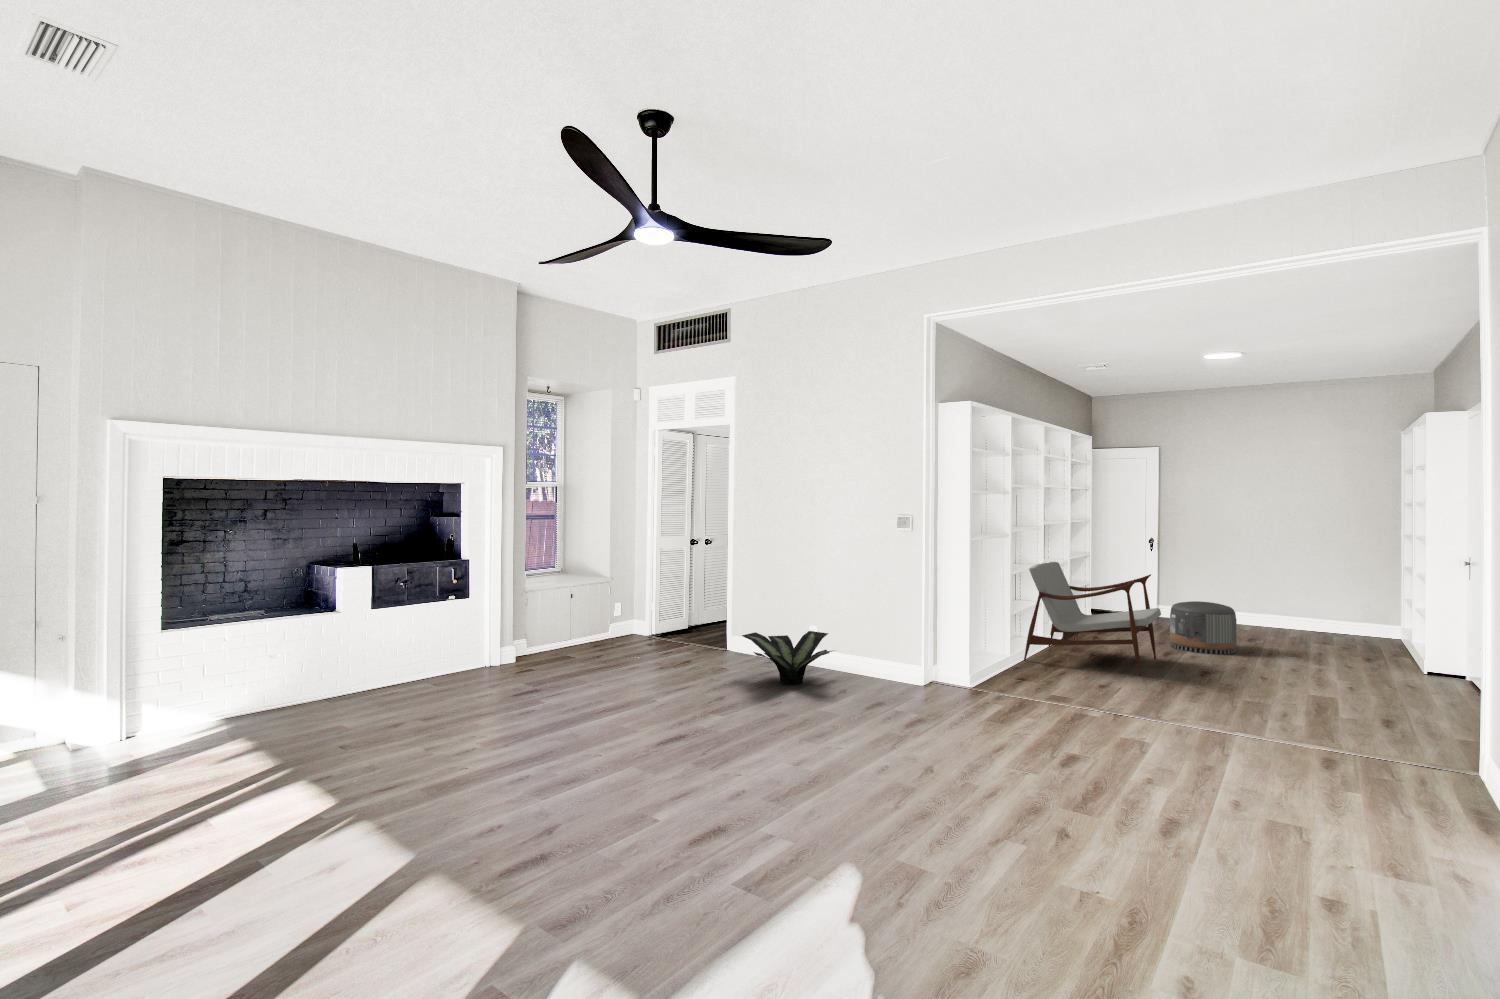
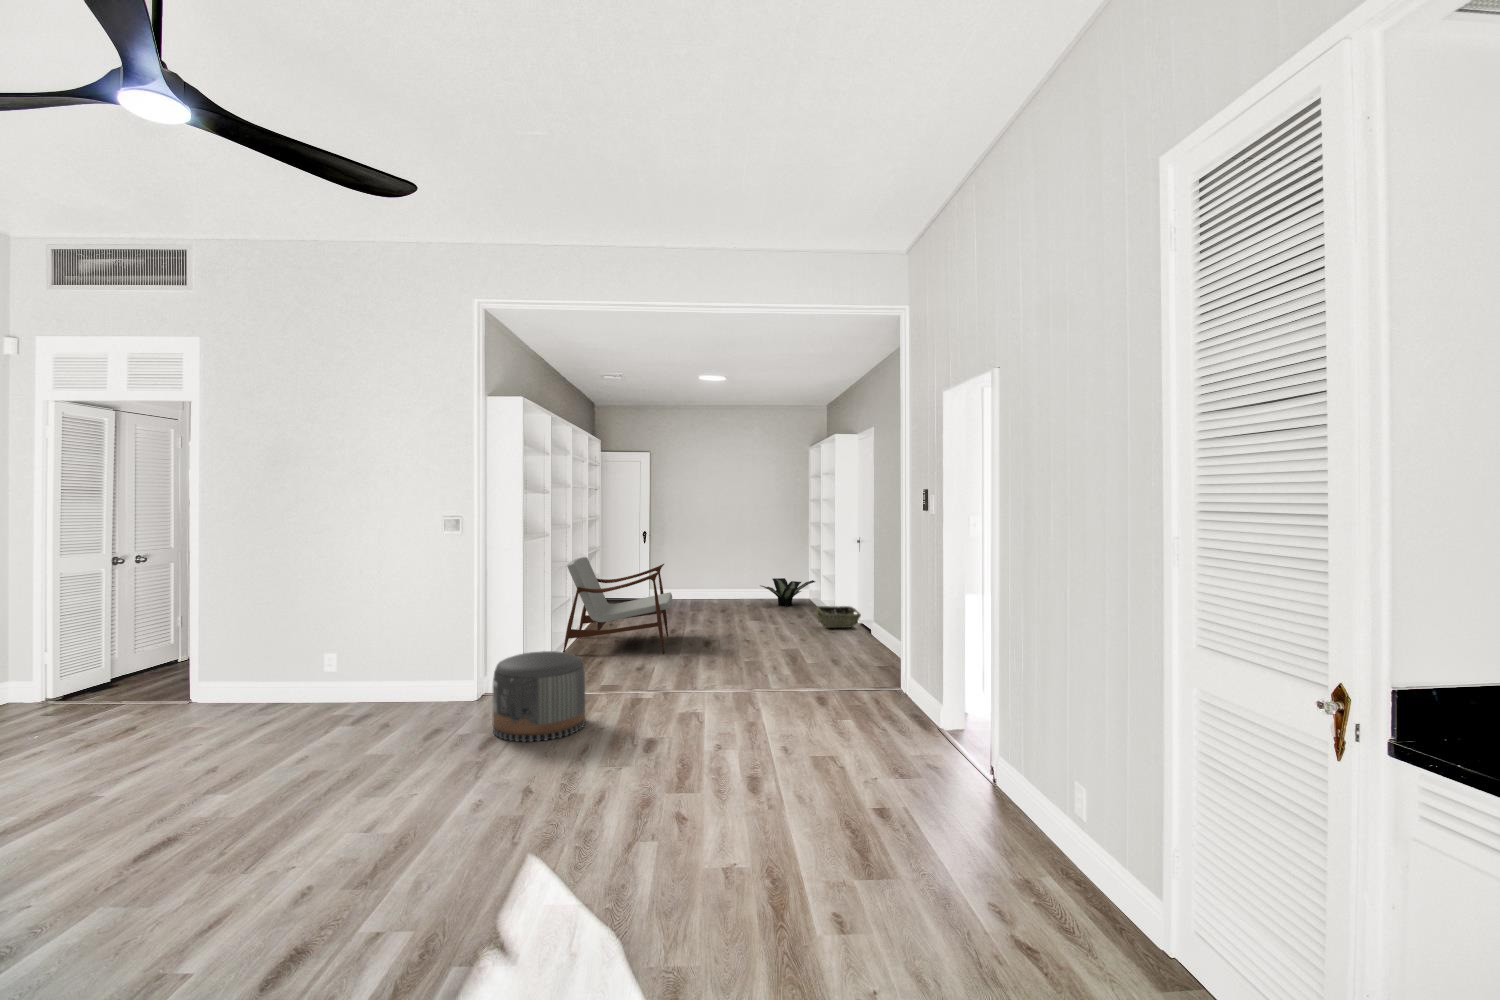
pouf: present [1170,601,1237,654] -> present [493,651,585,742]
potted plant: present [742,631,832,684] -> present [760,578,815,606]
woven basket: none [1393,649,1480,686] -> present [816,606,861,628]

